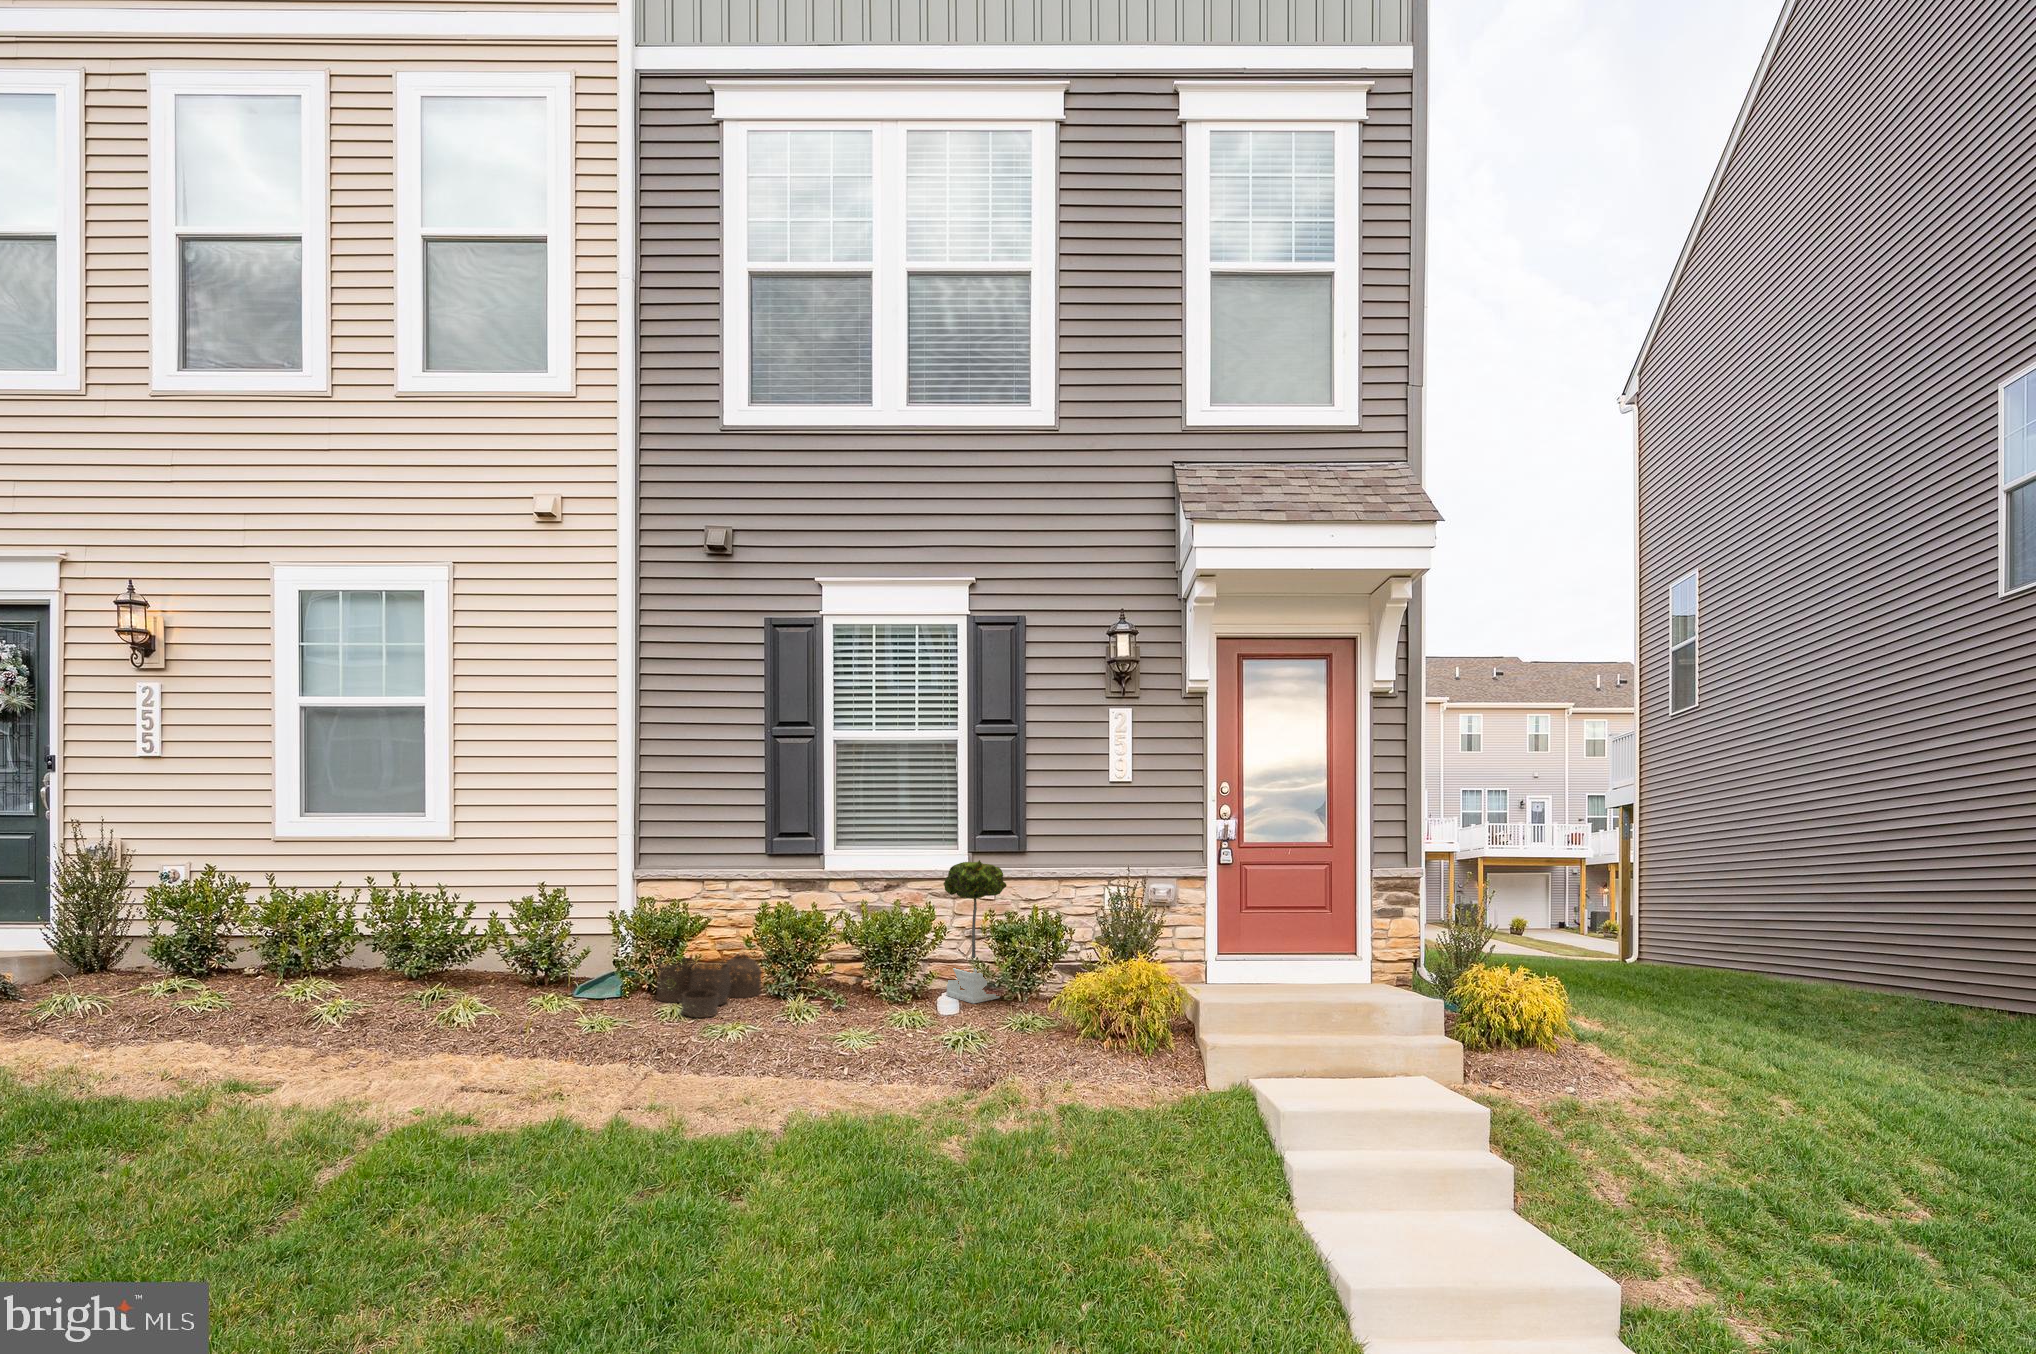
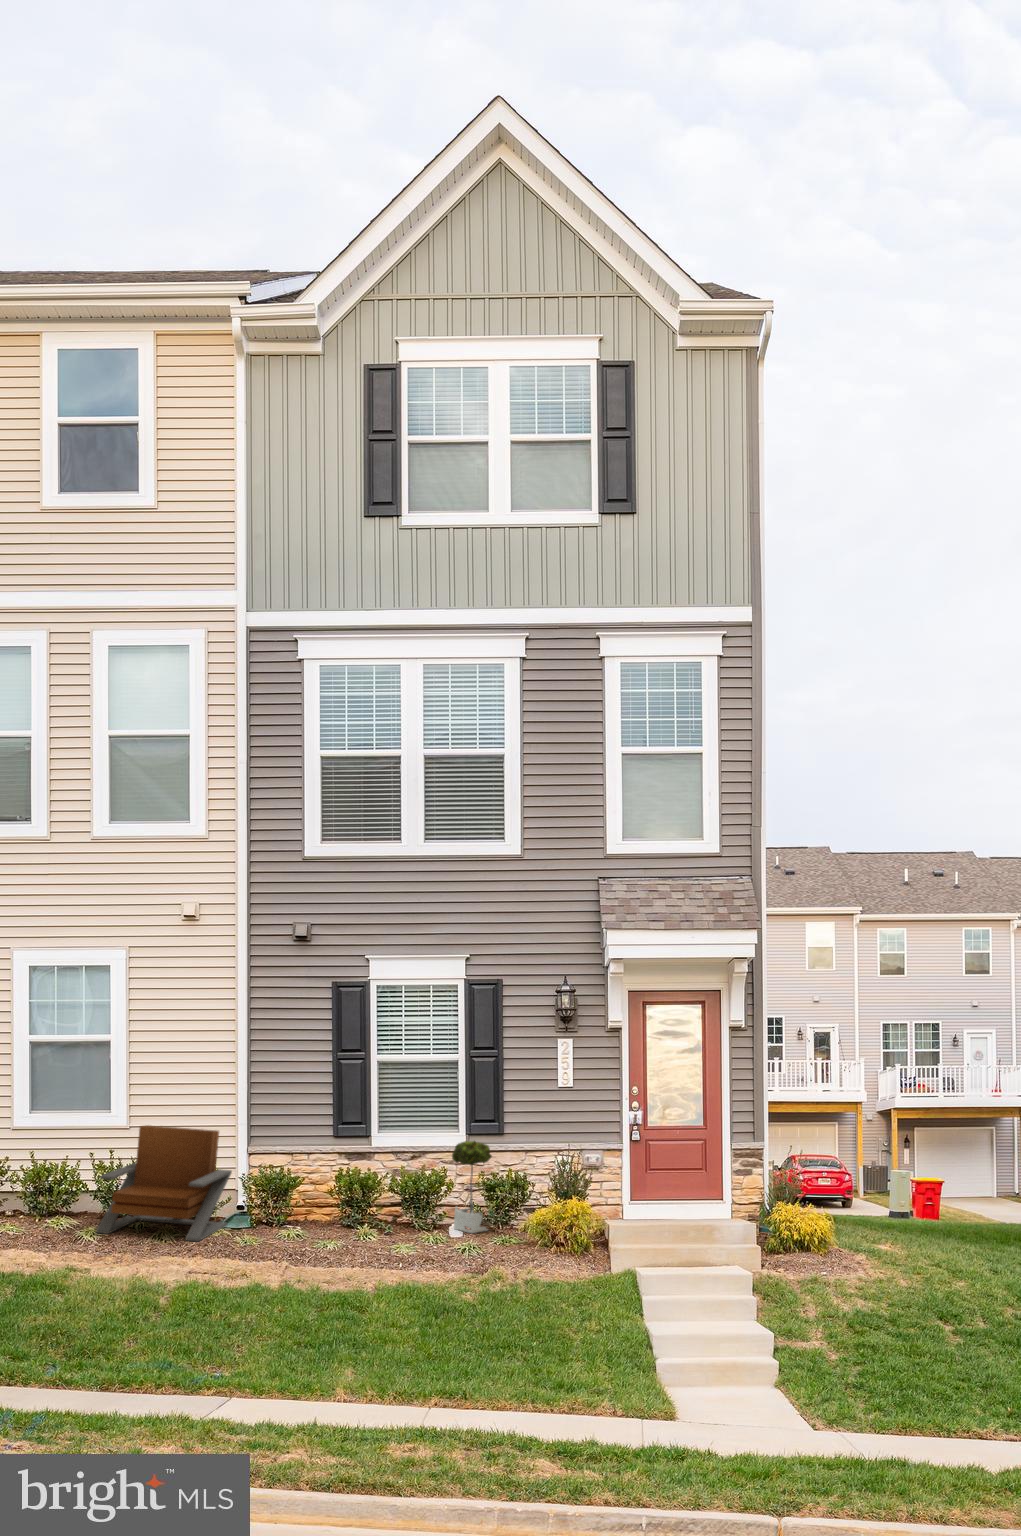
lounge chair: none [352,833,597,1023] -> present [96,1125,232,1241]
woven basket: present [657,954,761,1017] -> none [272,1200,335,1239]

